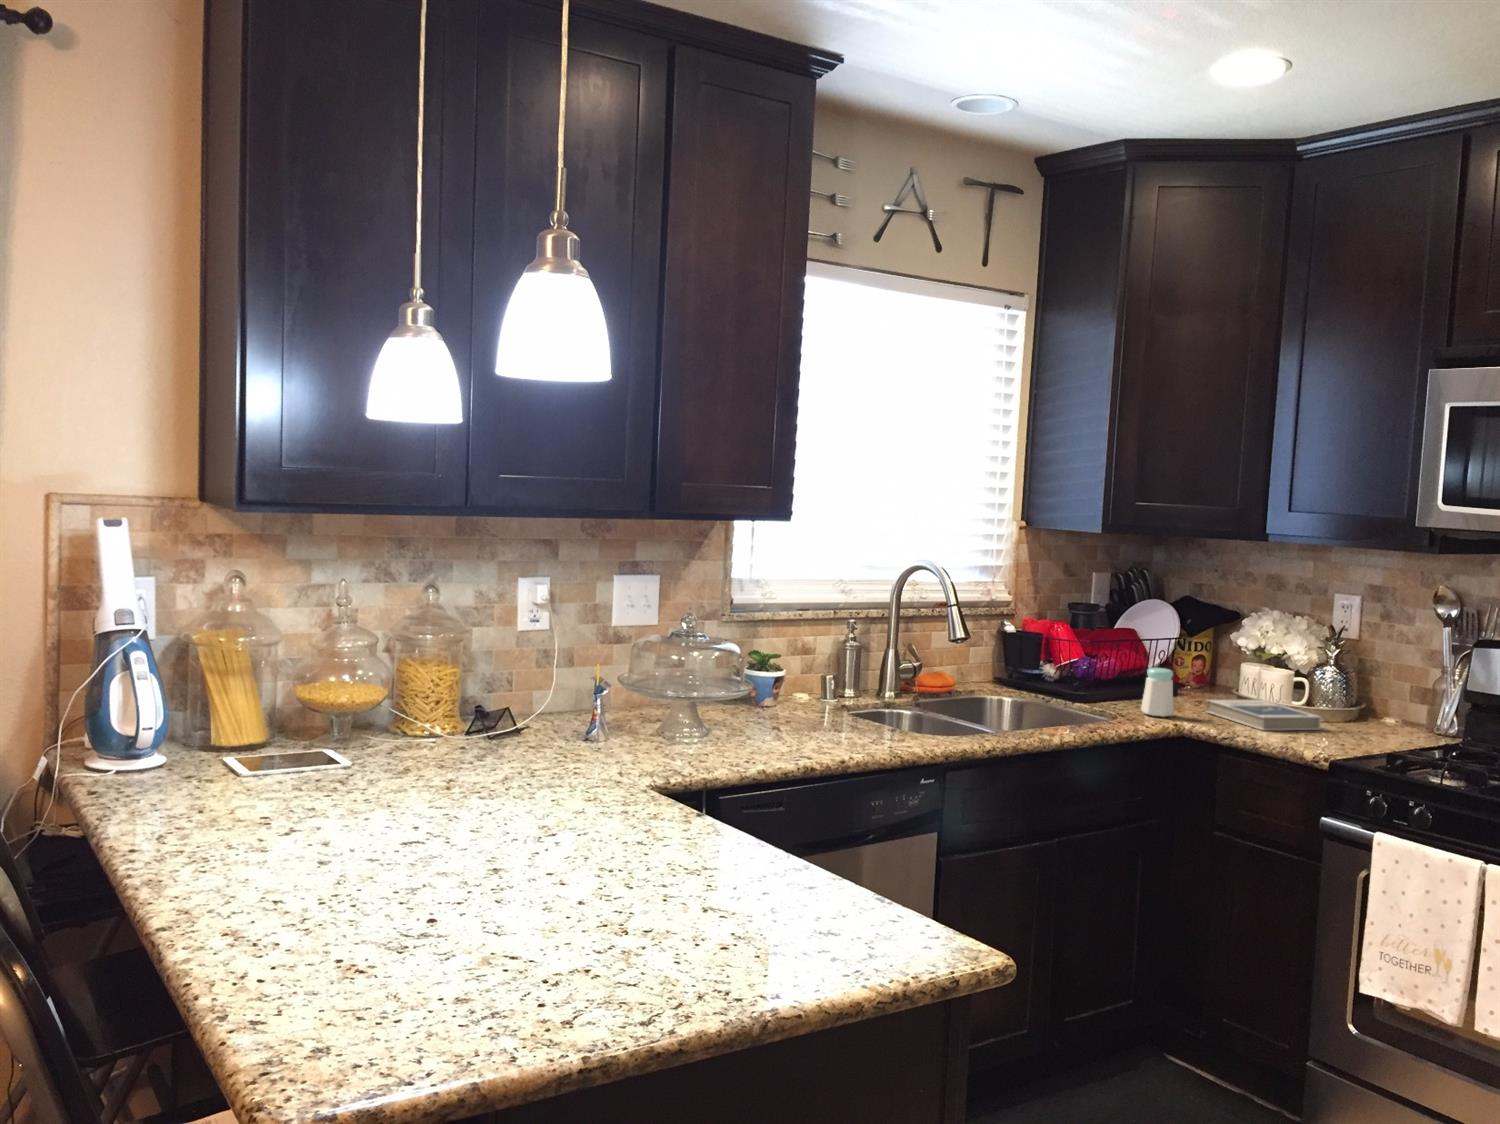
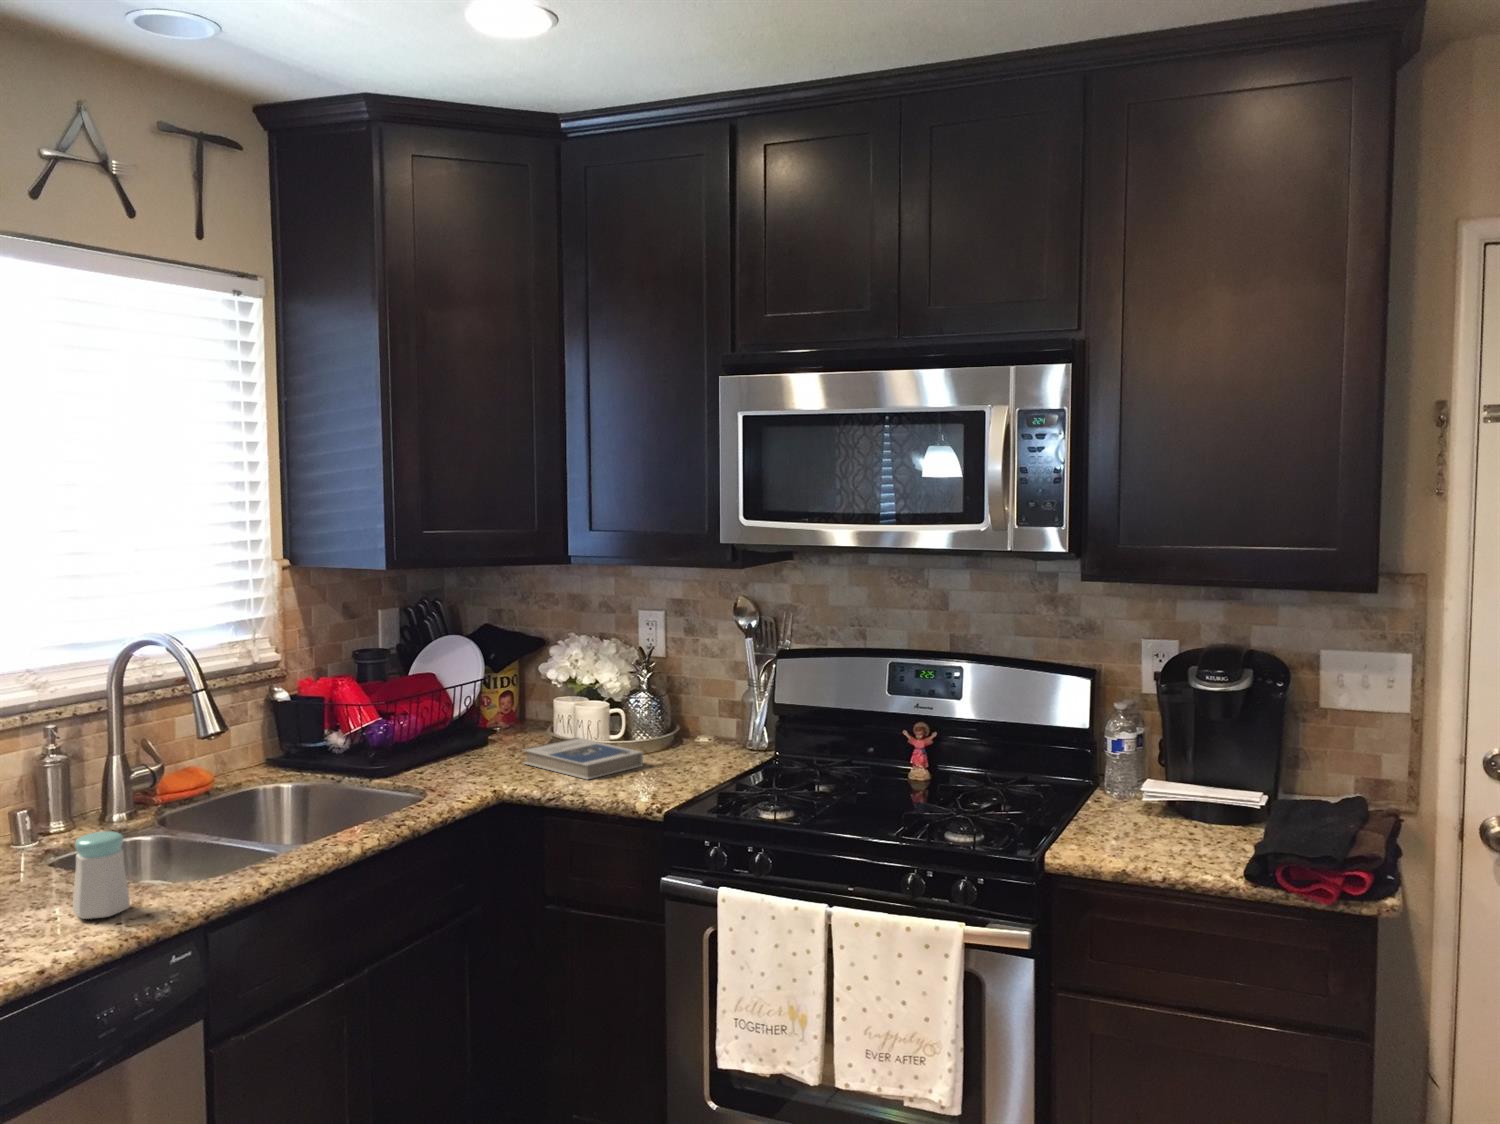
salt shaker: present [1141,668,1173,717] -> present [73,831,130,919]

